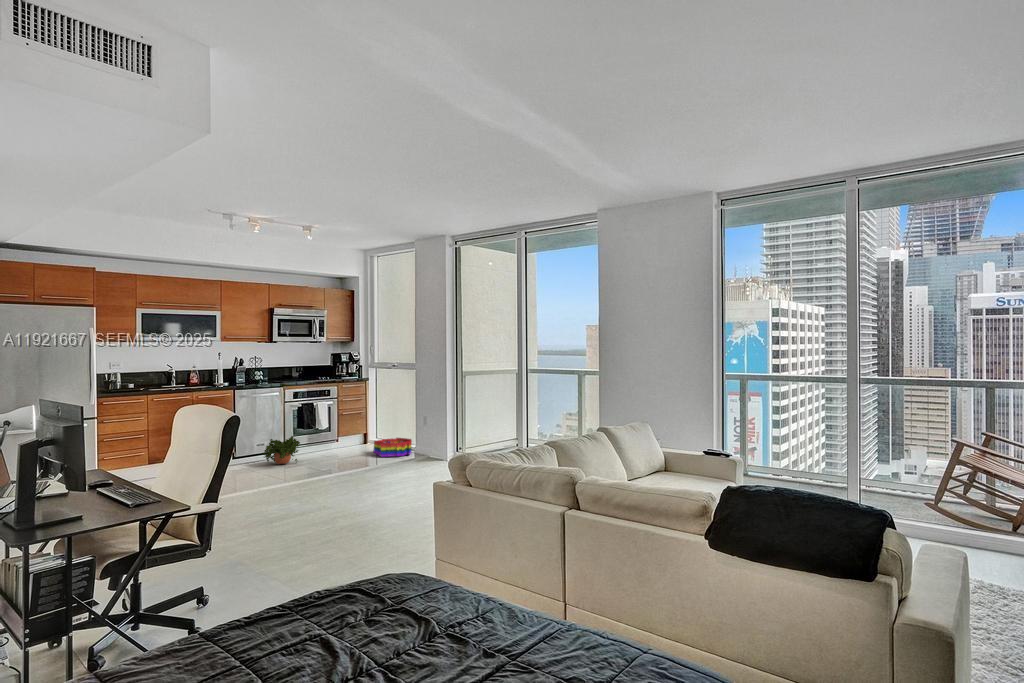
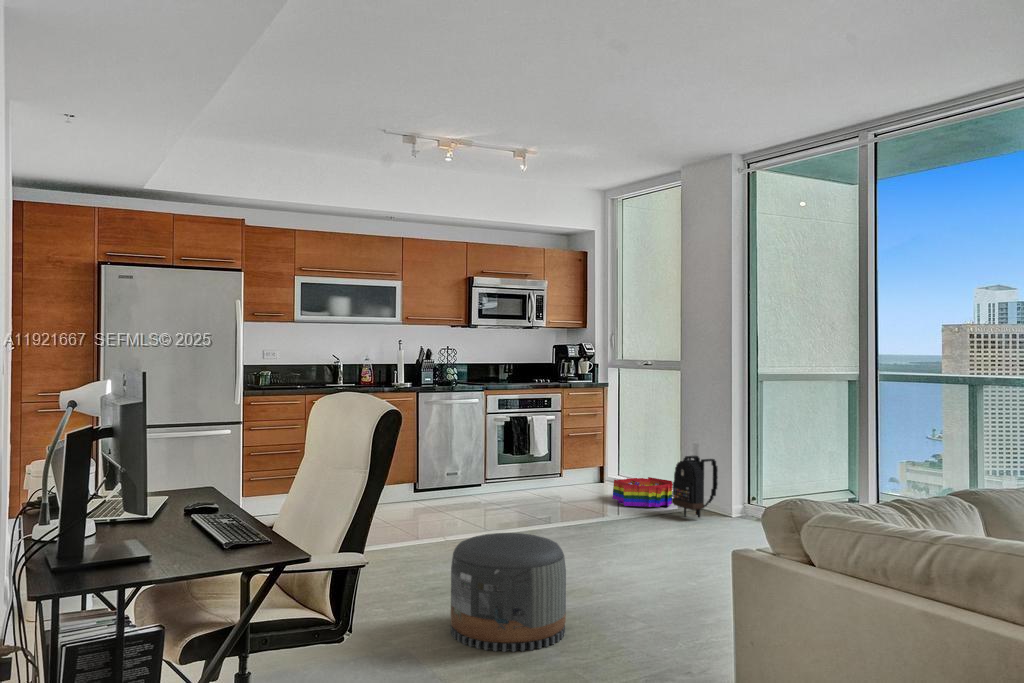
backpack: none [412,422,440,460] -> present [672,456,718,517]
potted plant: present [262,436,300,464] -> none [452,463,506,506]
pouf: none [276,478,351,552] -> present [451,533,566,652]

